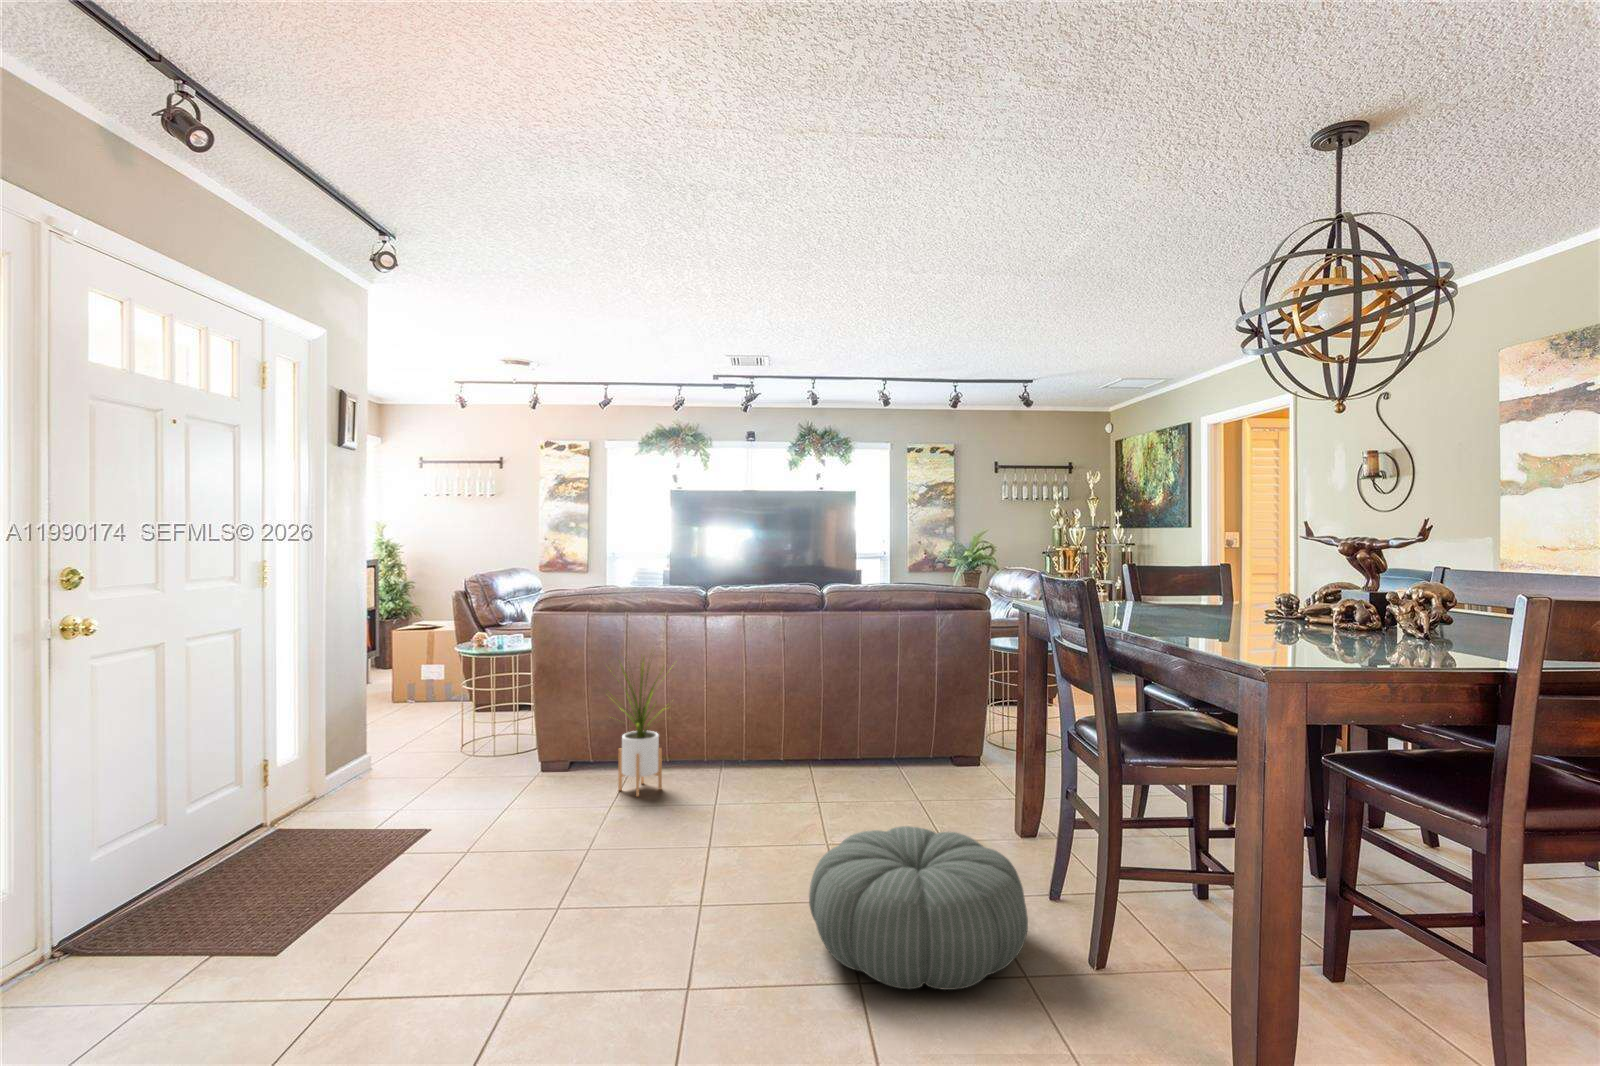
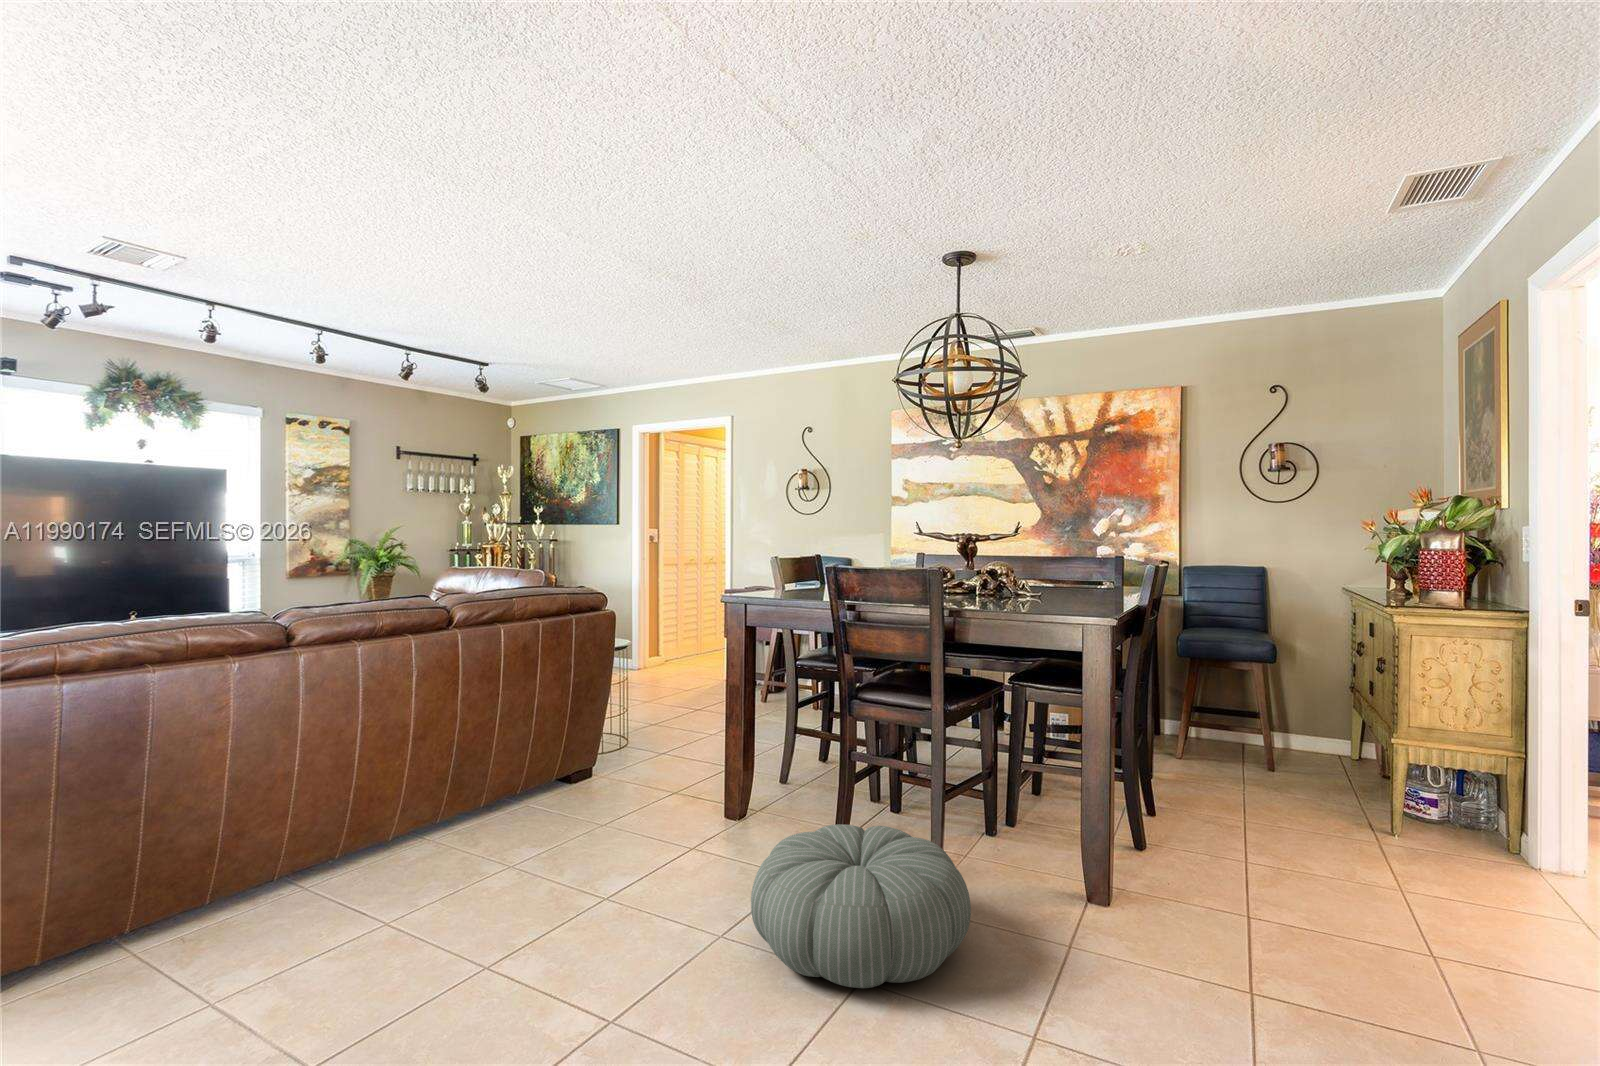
house plant: present [608,660,664,797] -> none [142,713,307,983]

